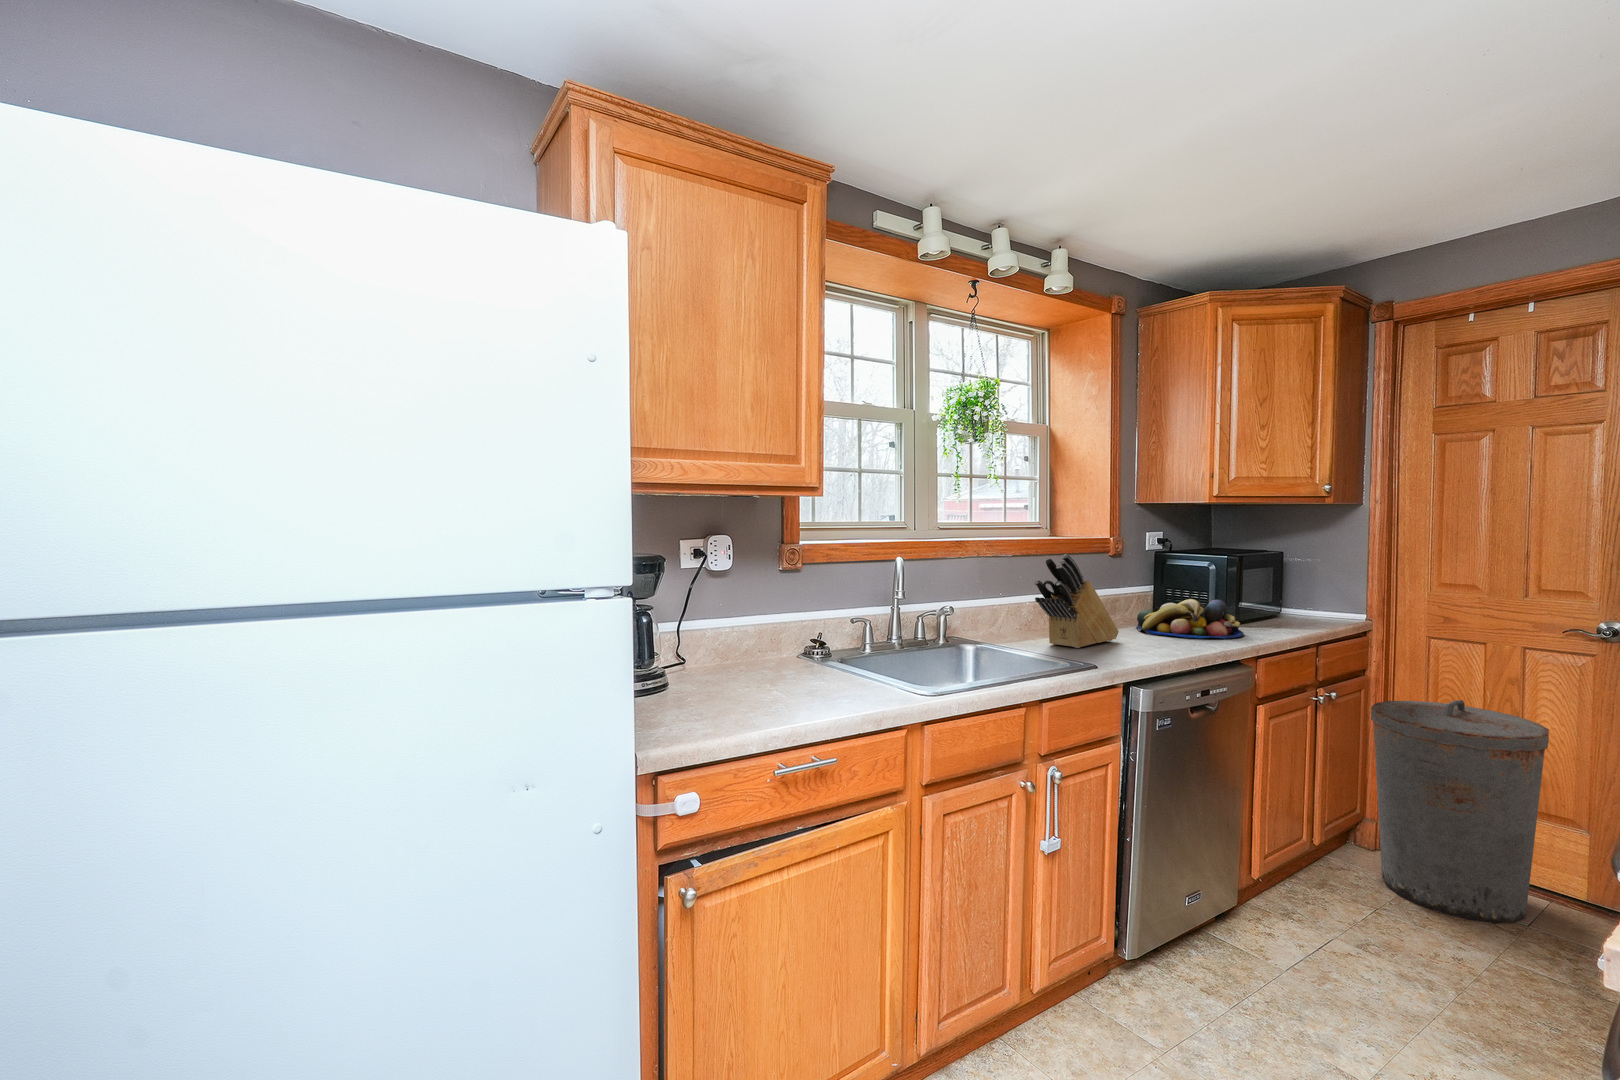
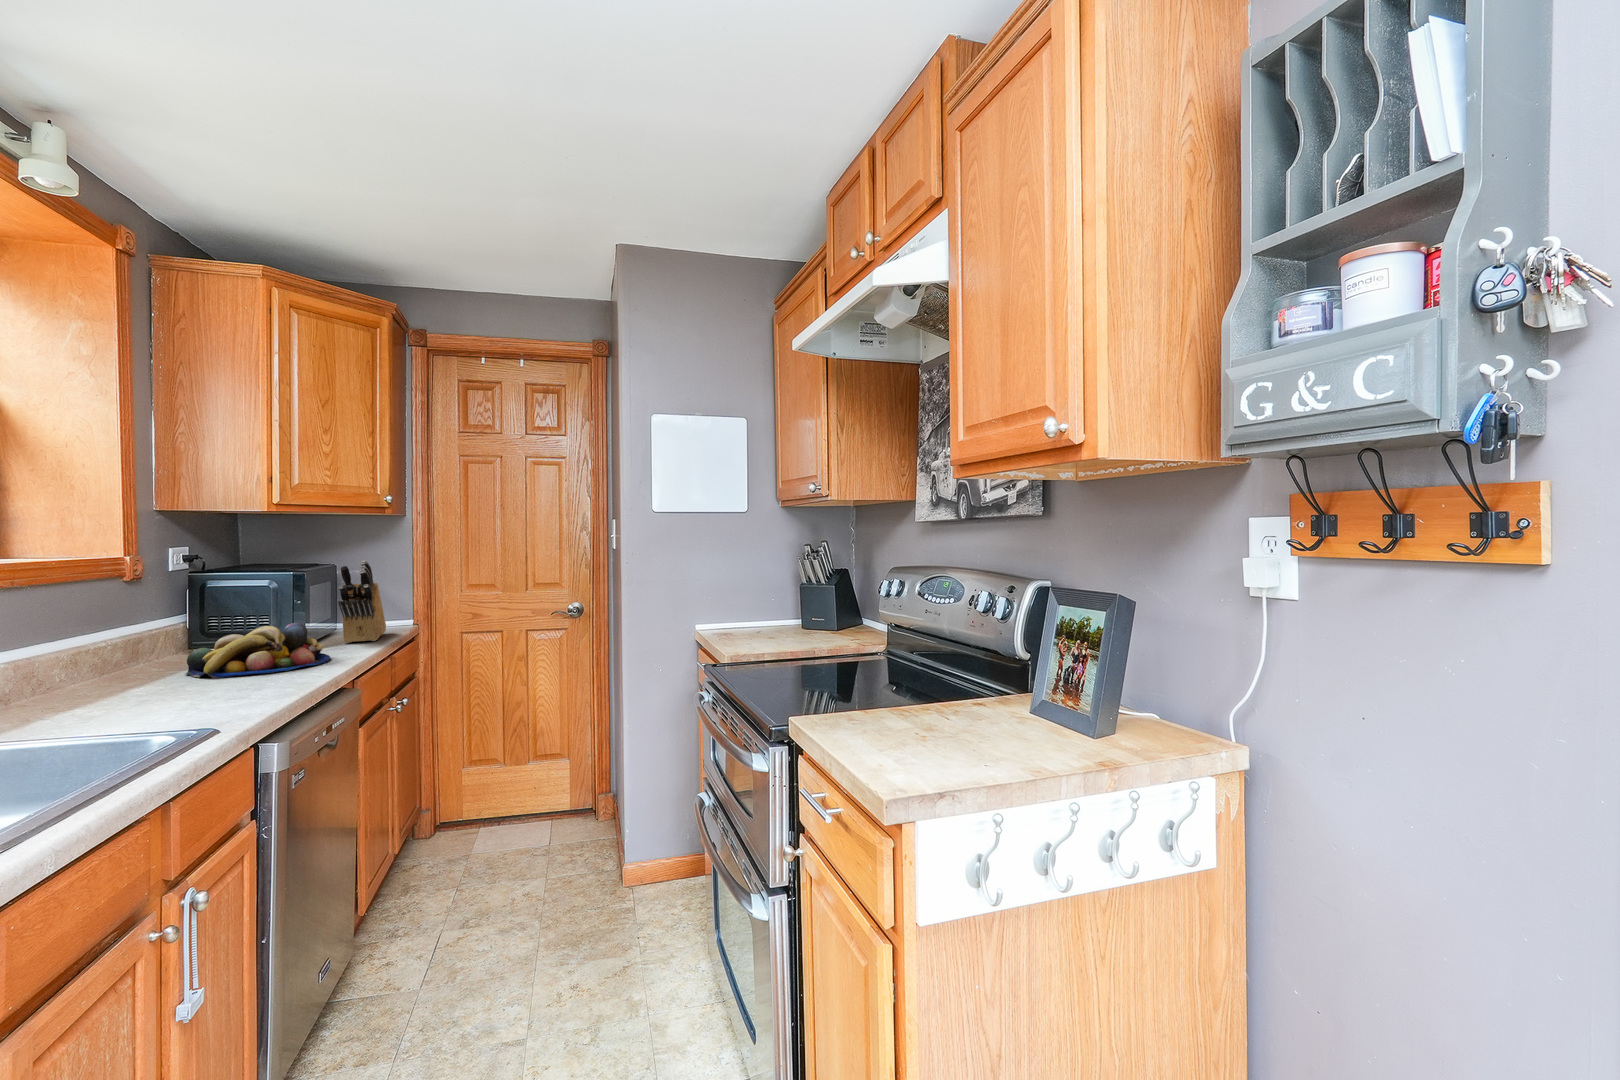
knife block: present [1035,554,1119,648] -> present [338,561,386,643]
trash can: present [1371,700,1549,923] -> none [434,679,553,865]

